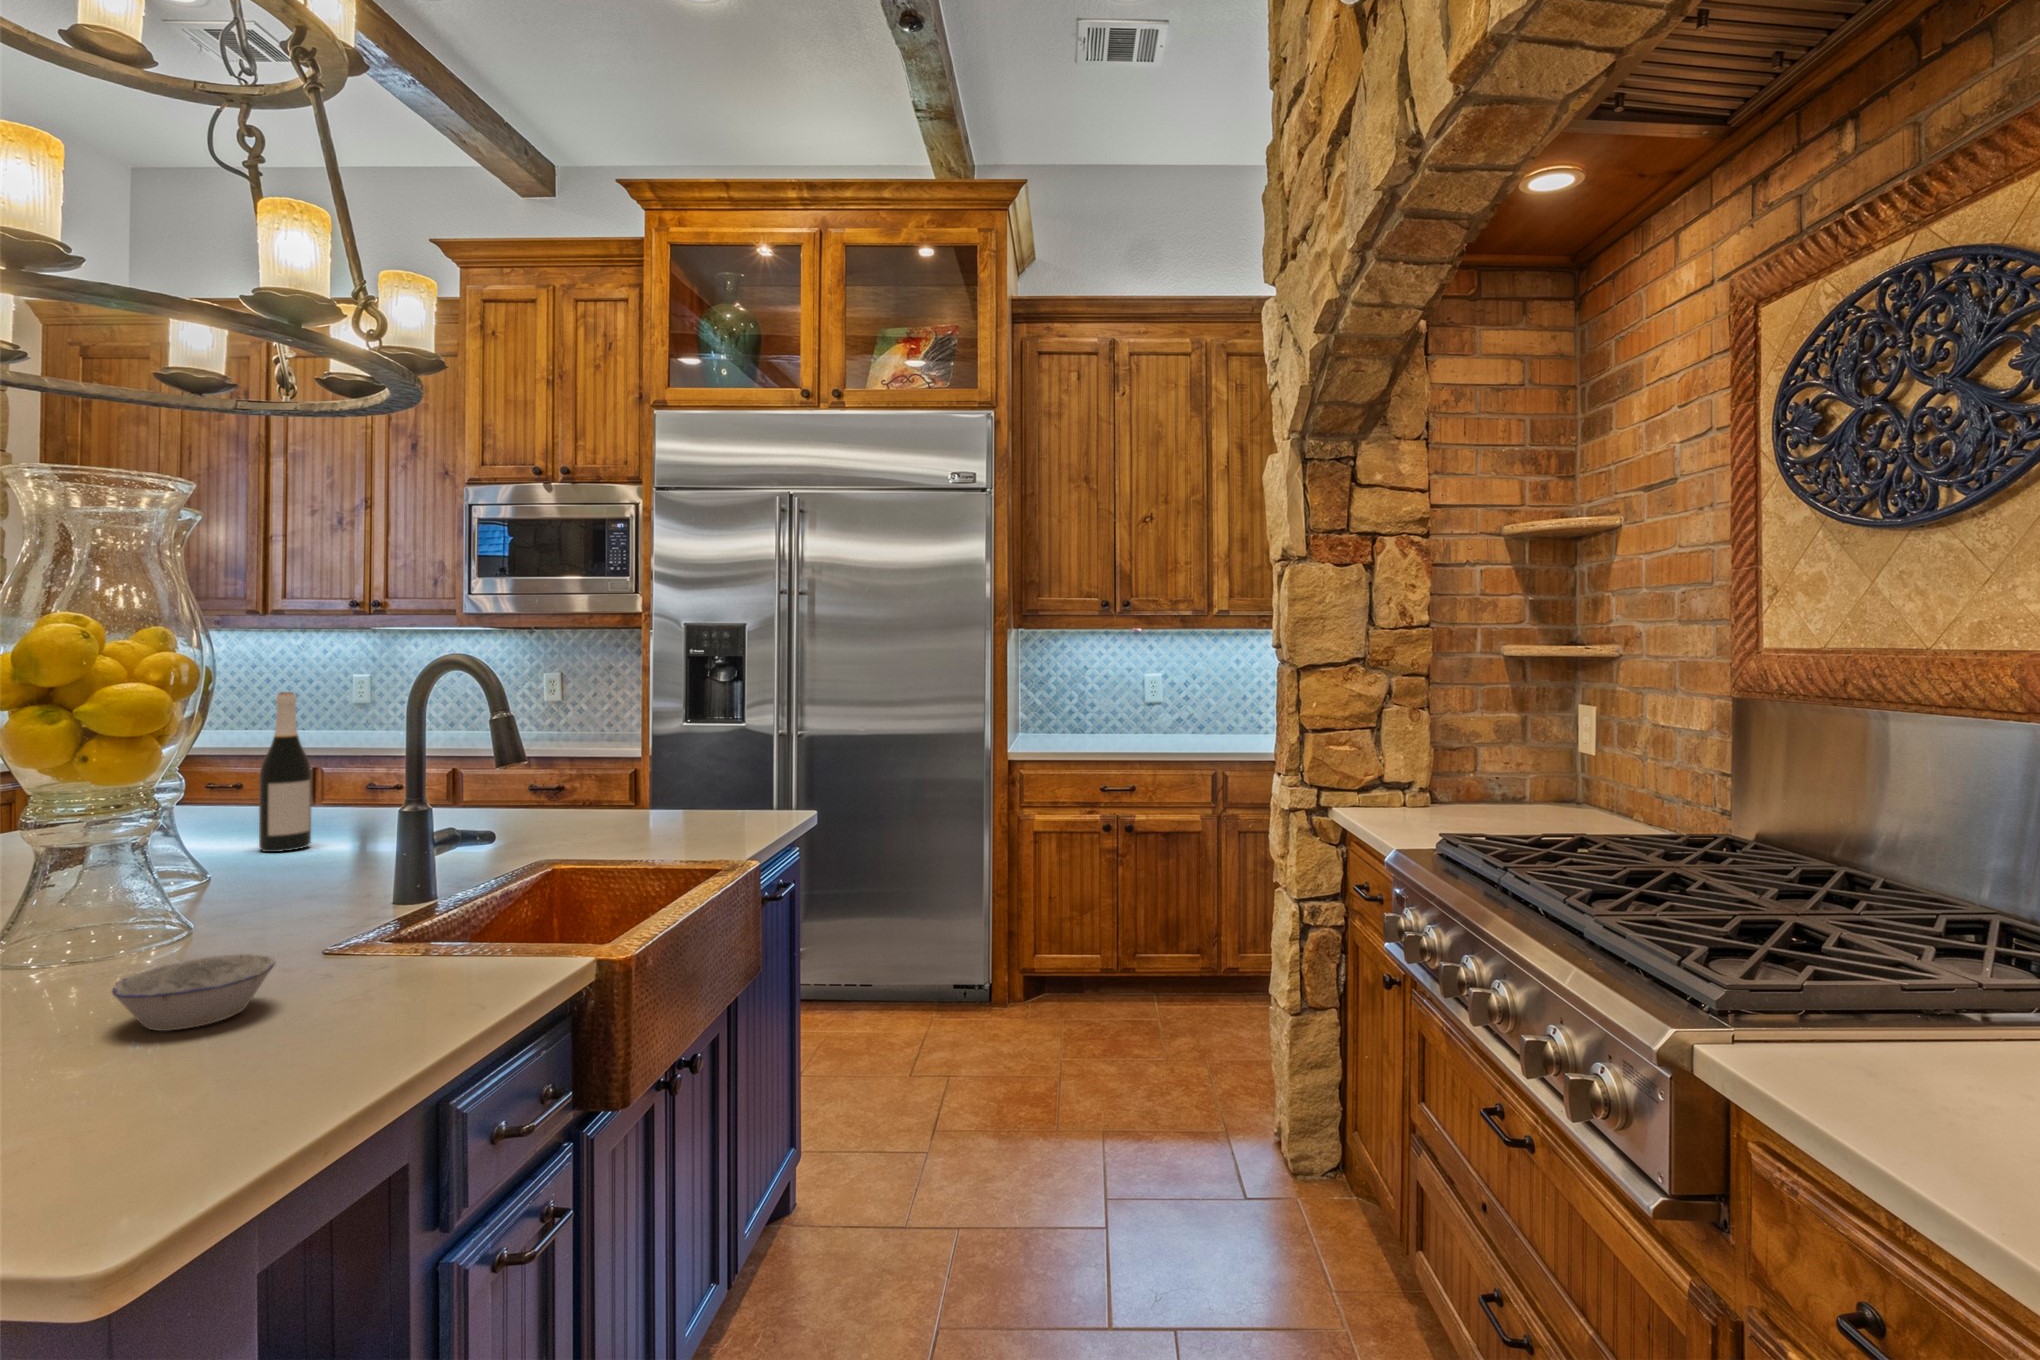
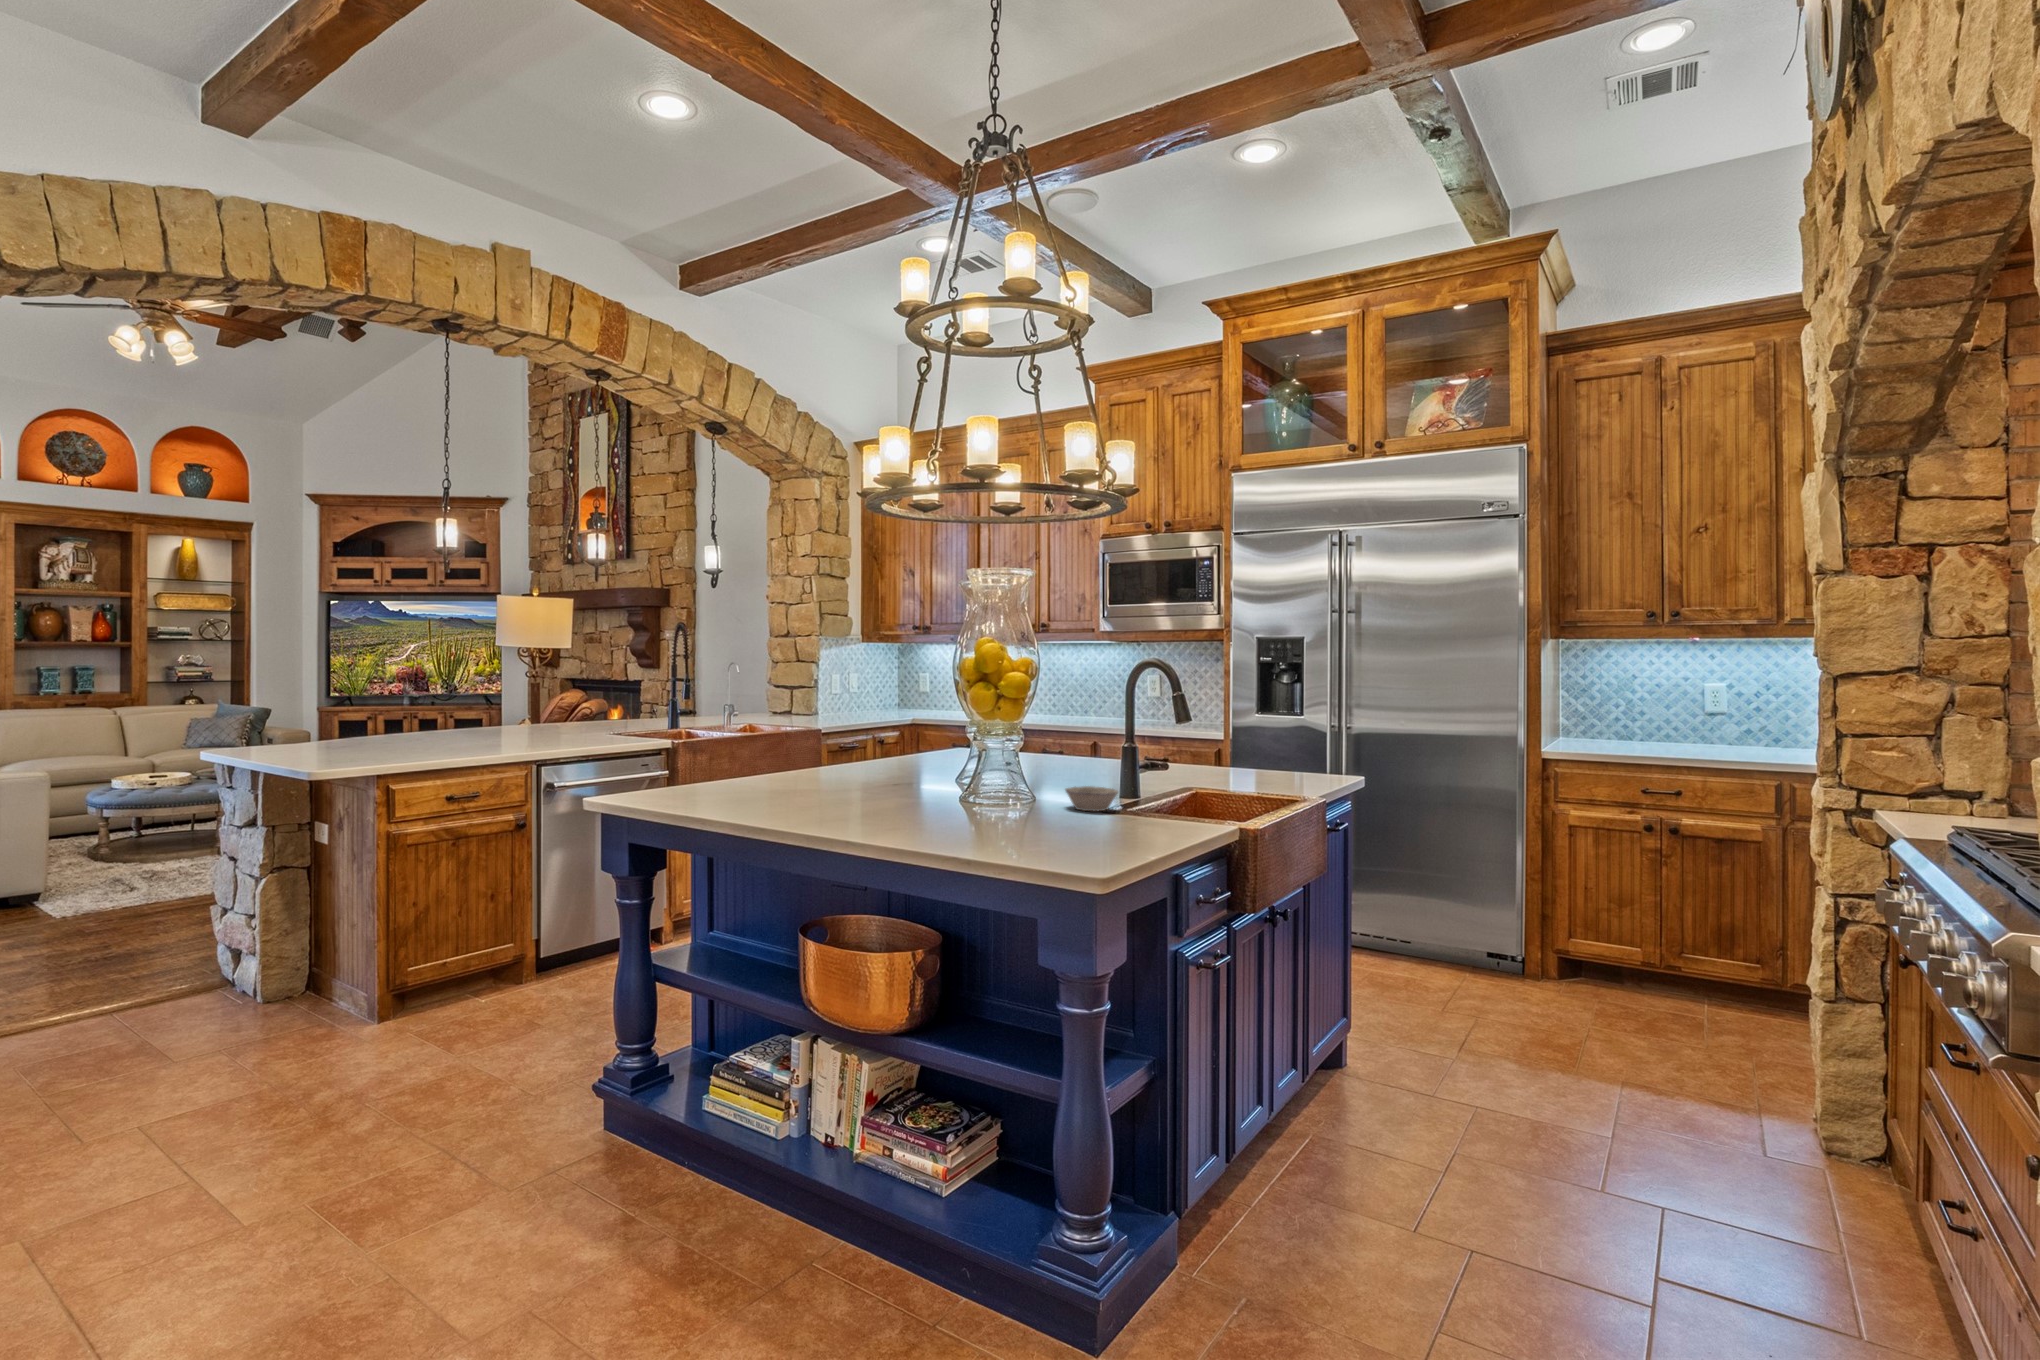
wine bottle: present [259,692,312,852] -> none [1046,674,1069,763]

